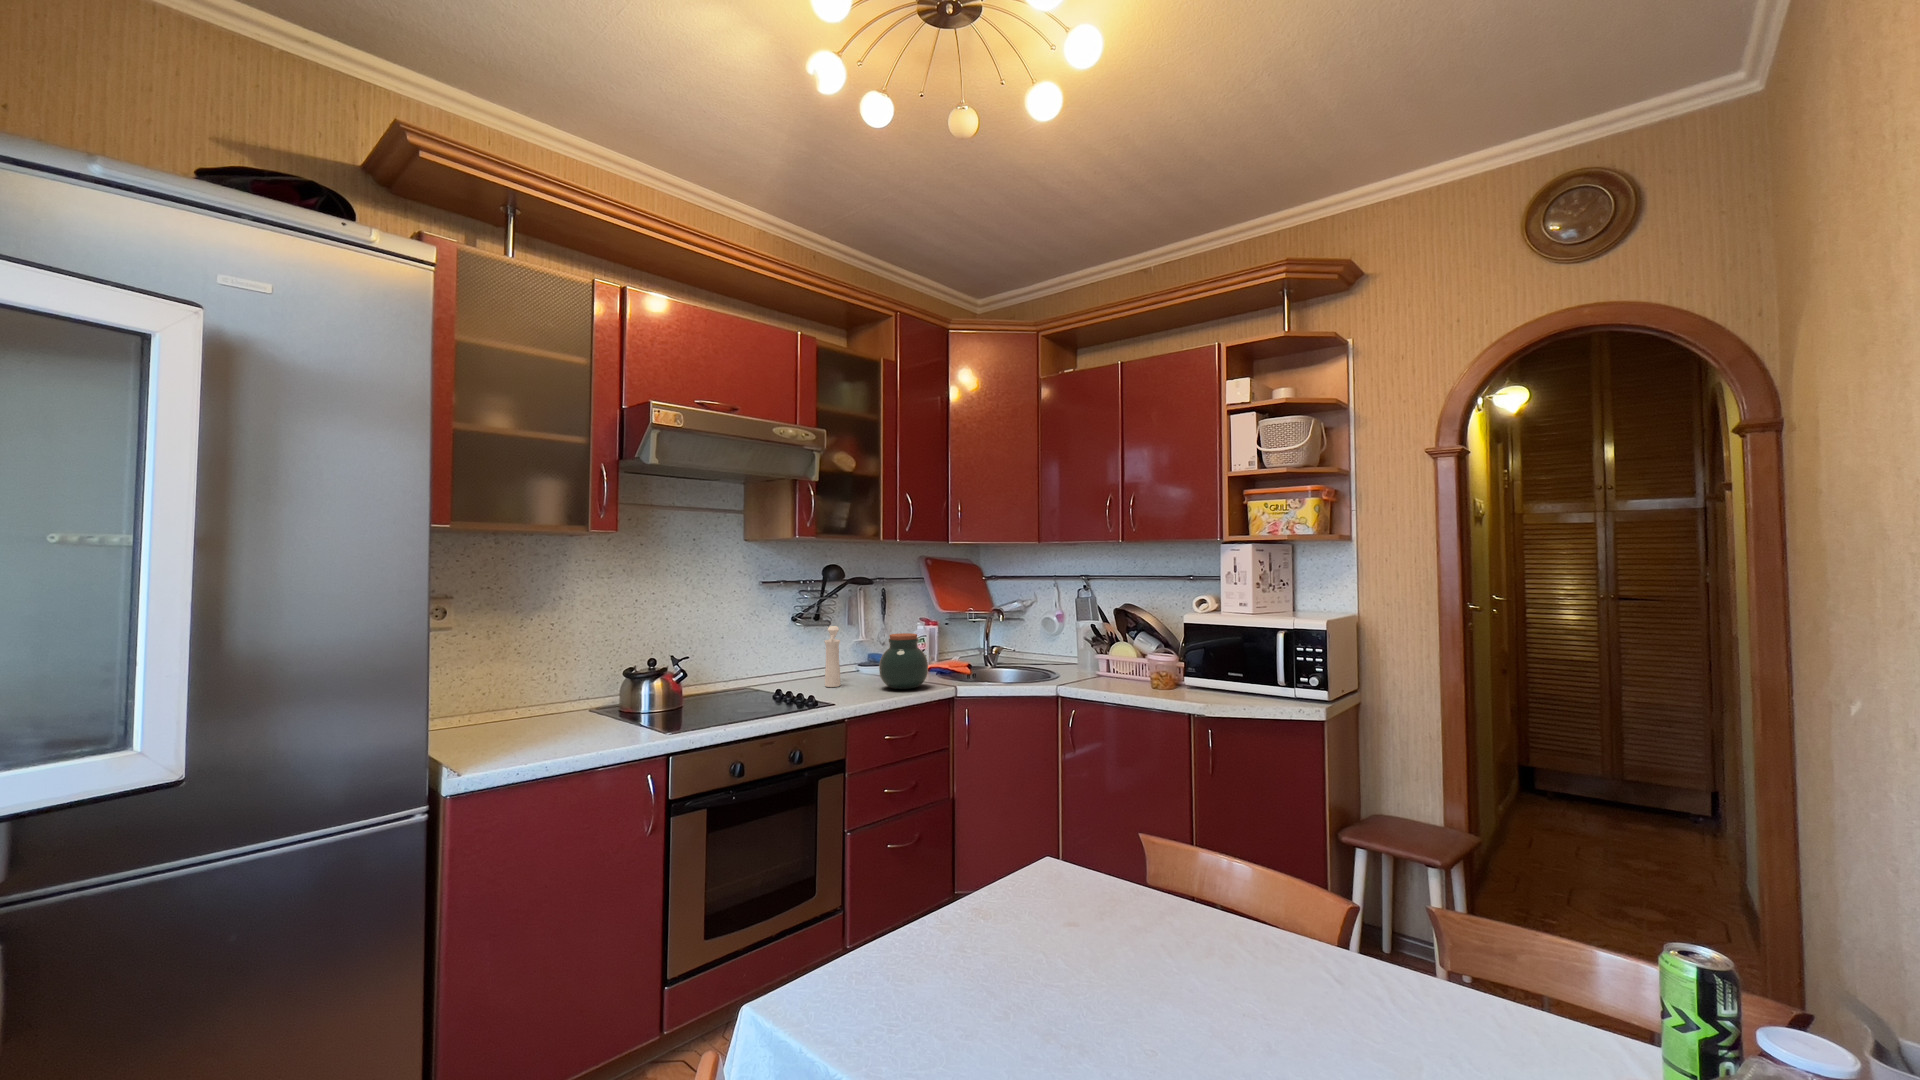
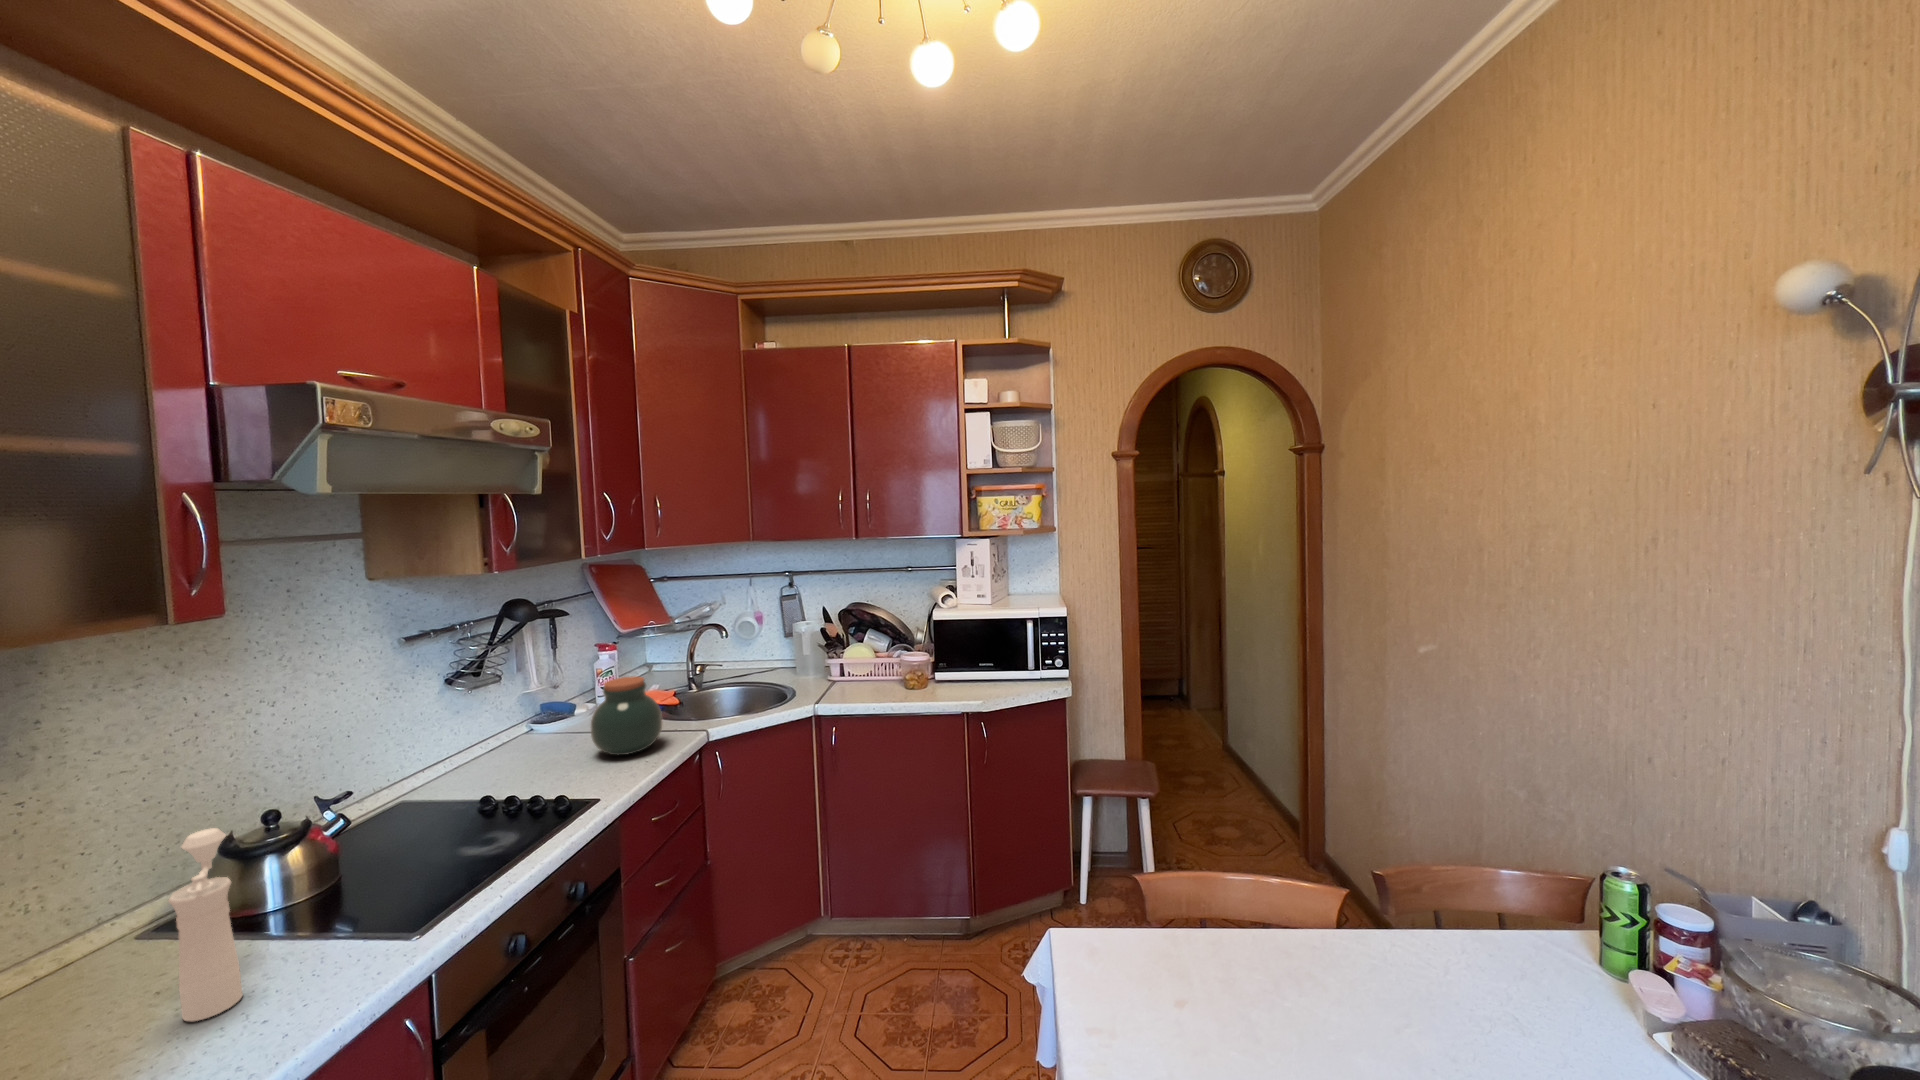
pepper mill: present [824,626,840,687] -> present [169,828,243,1021]

